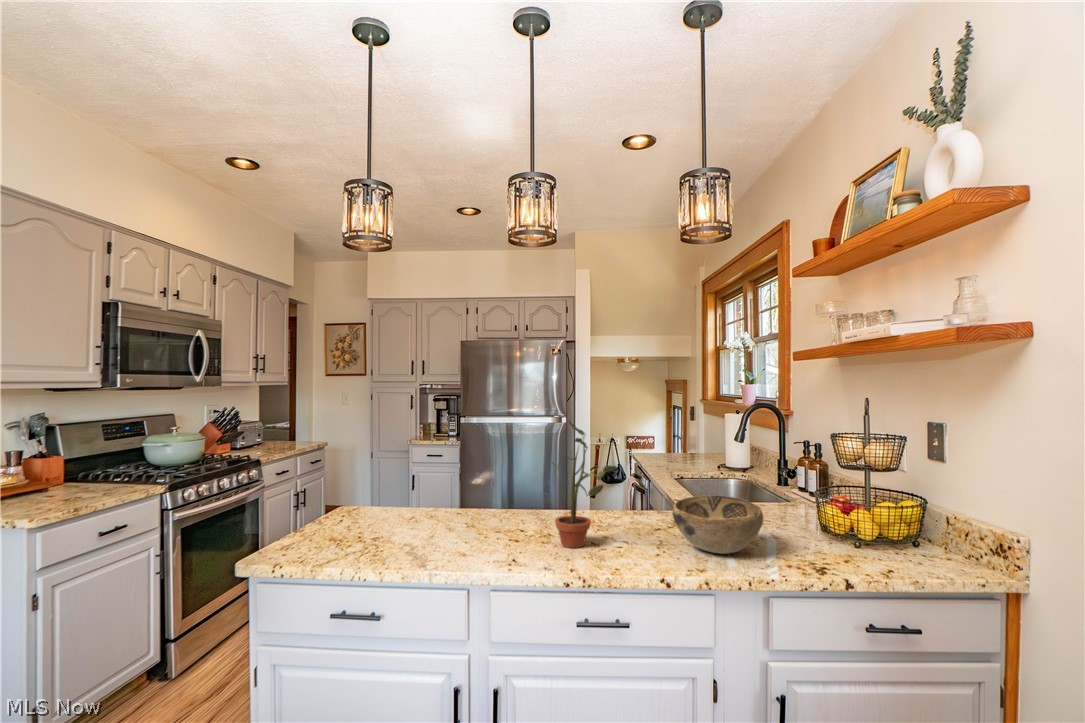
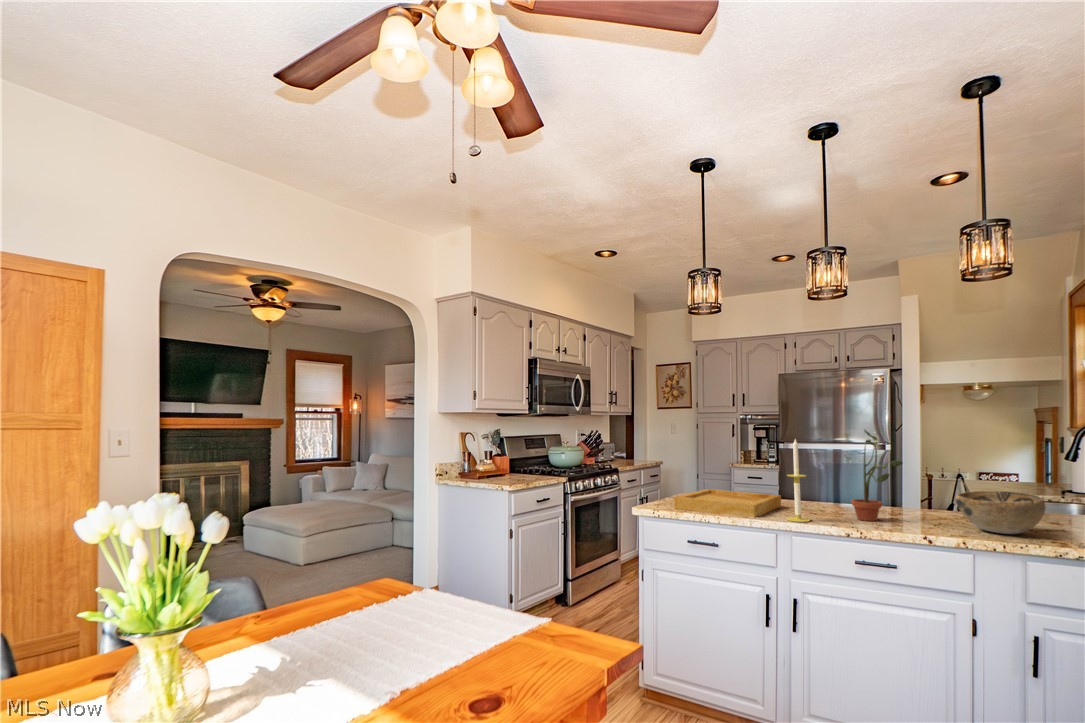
candle: none [474,443,506,568] -> present [787,439,810,522]
tray: none [305,508,465,565] -> present [674,489,781,517]

